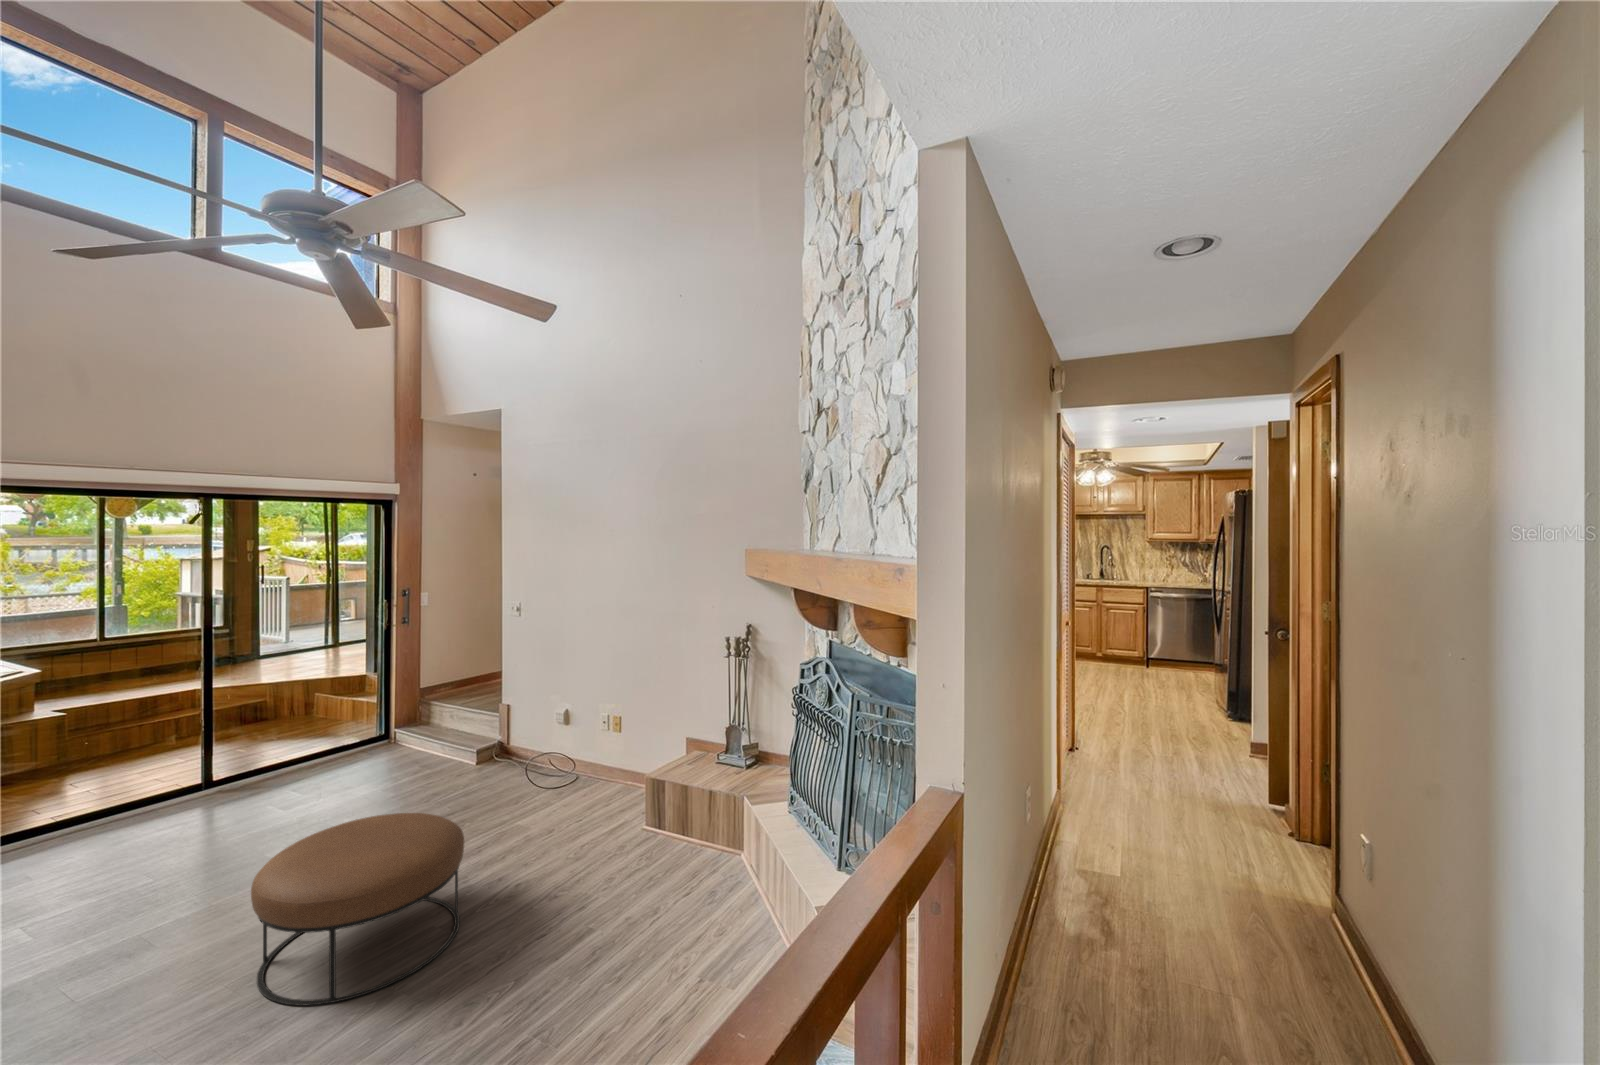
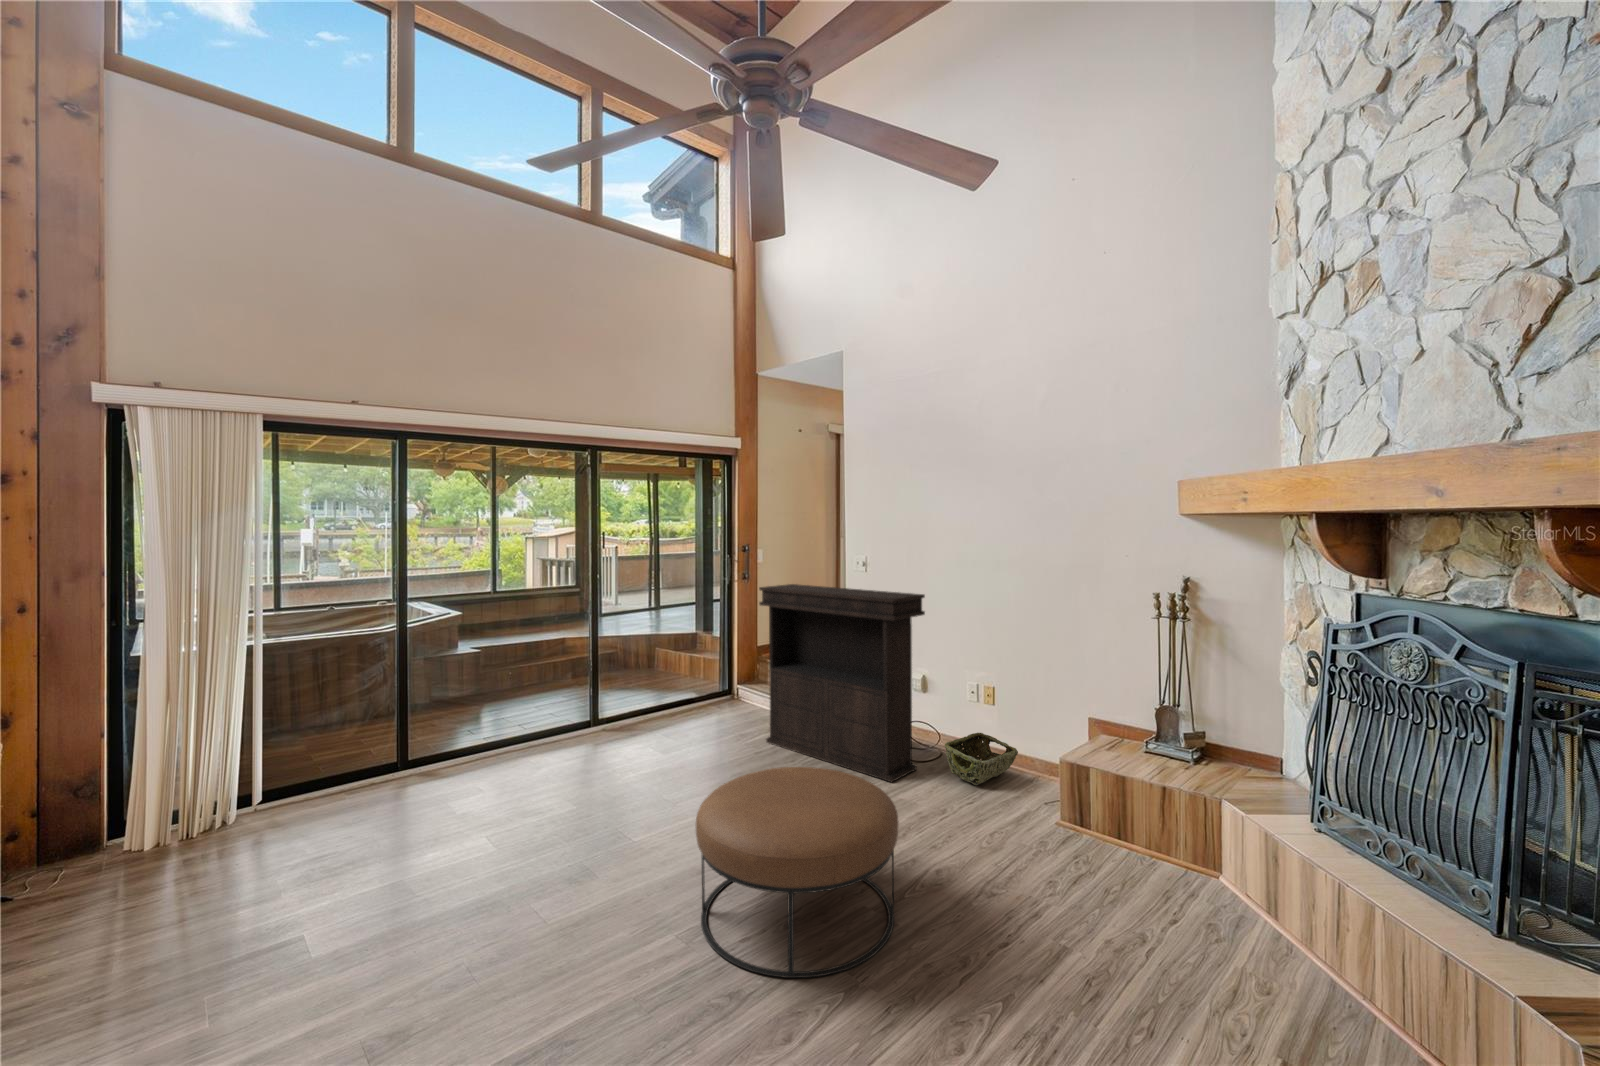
console table: none [400,630,556,811] -> present [759,584,925,782]
woven basket: none [568,756,636,804] -> present [944,733,1018,785]

